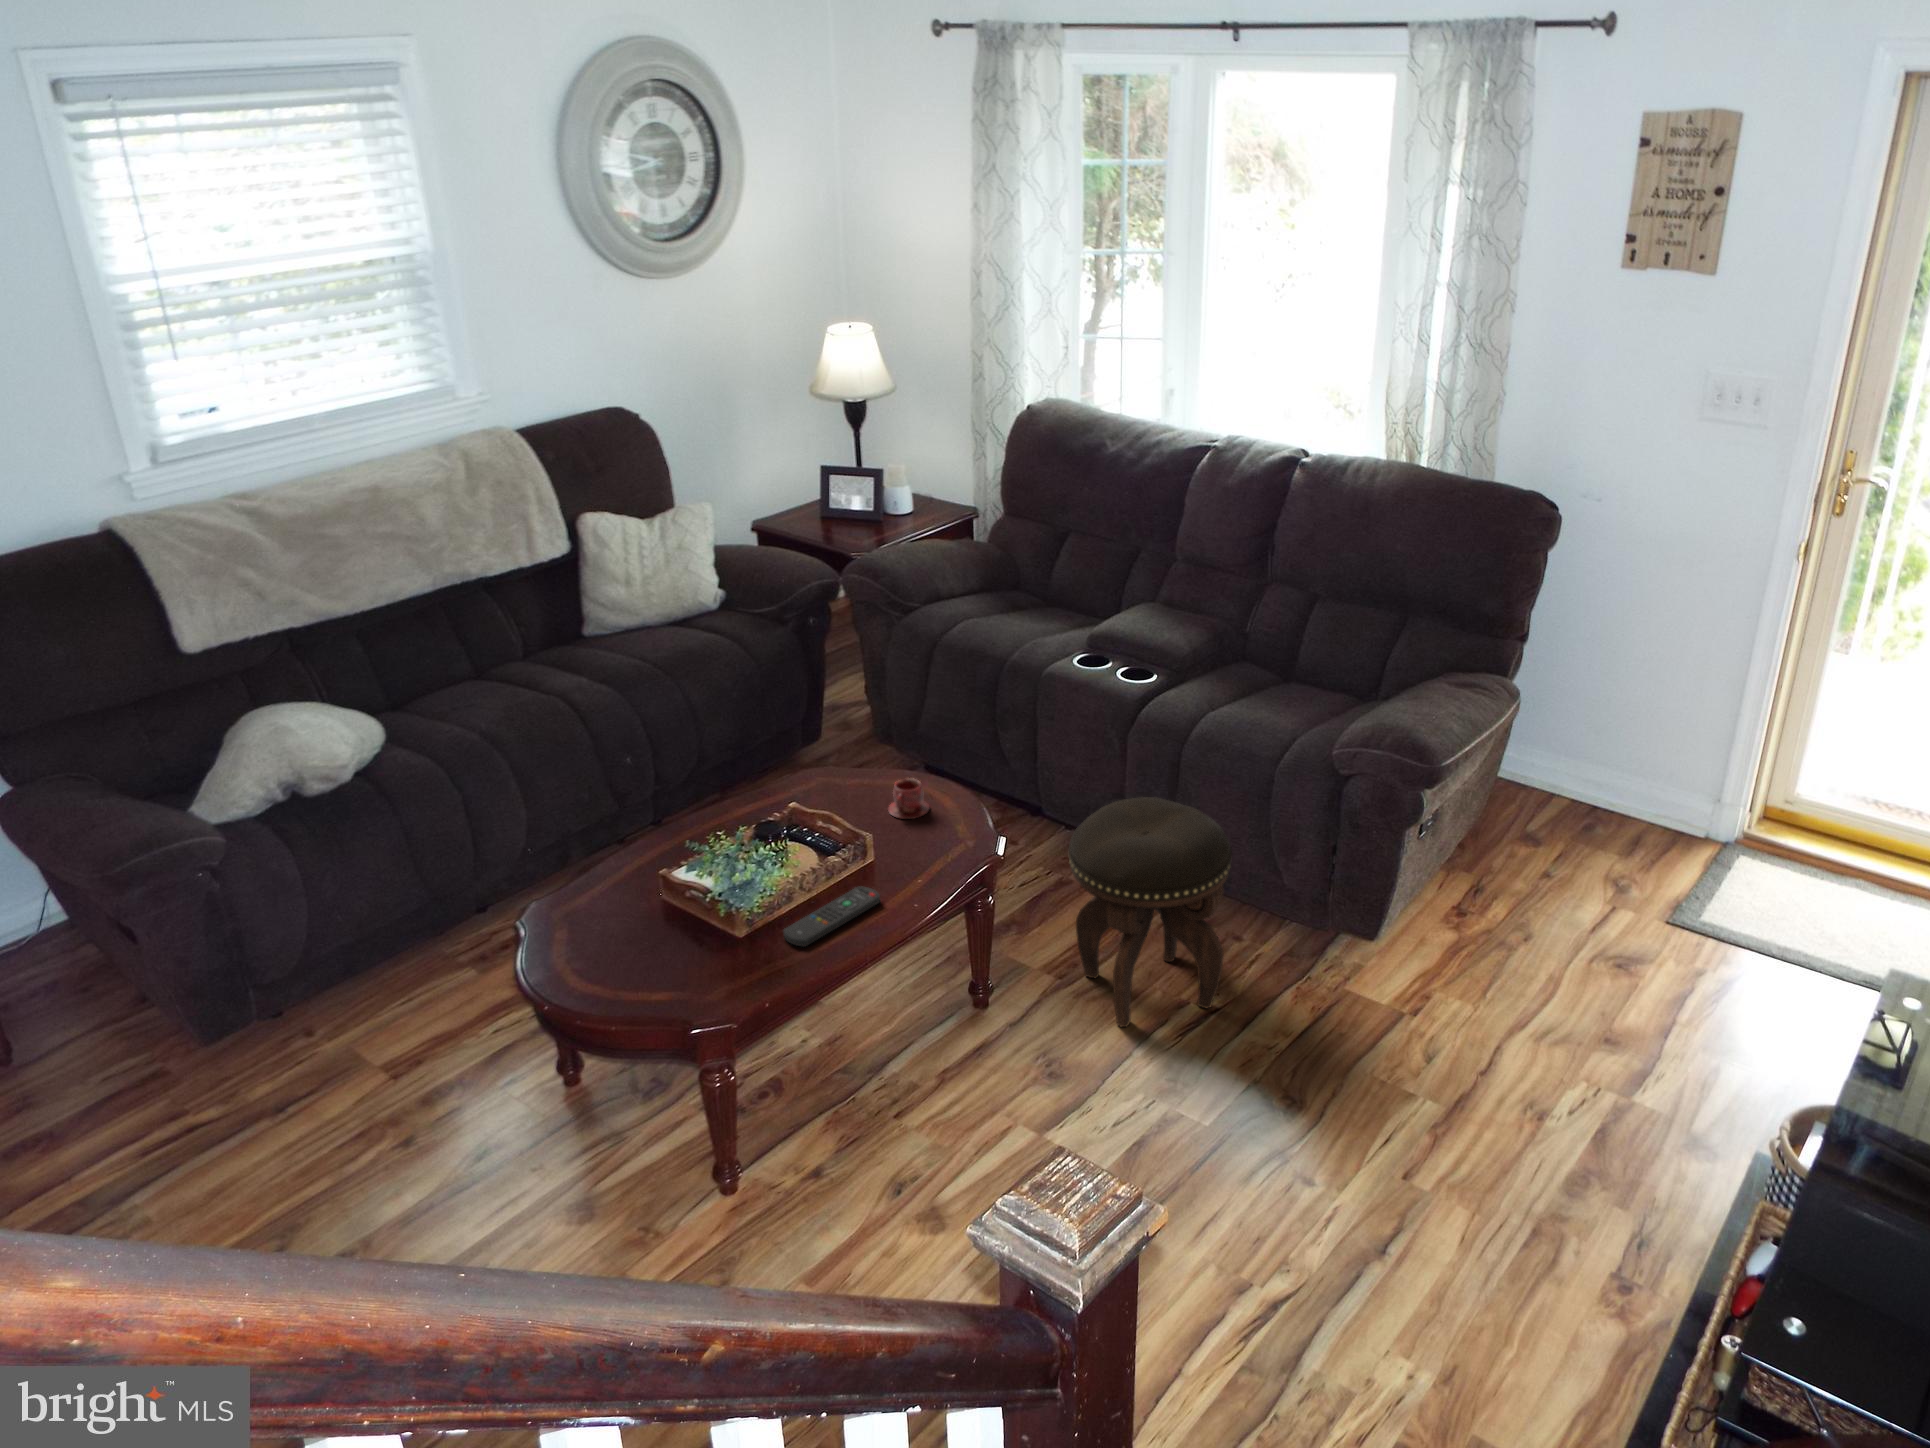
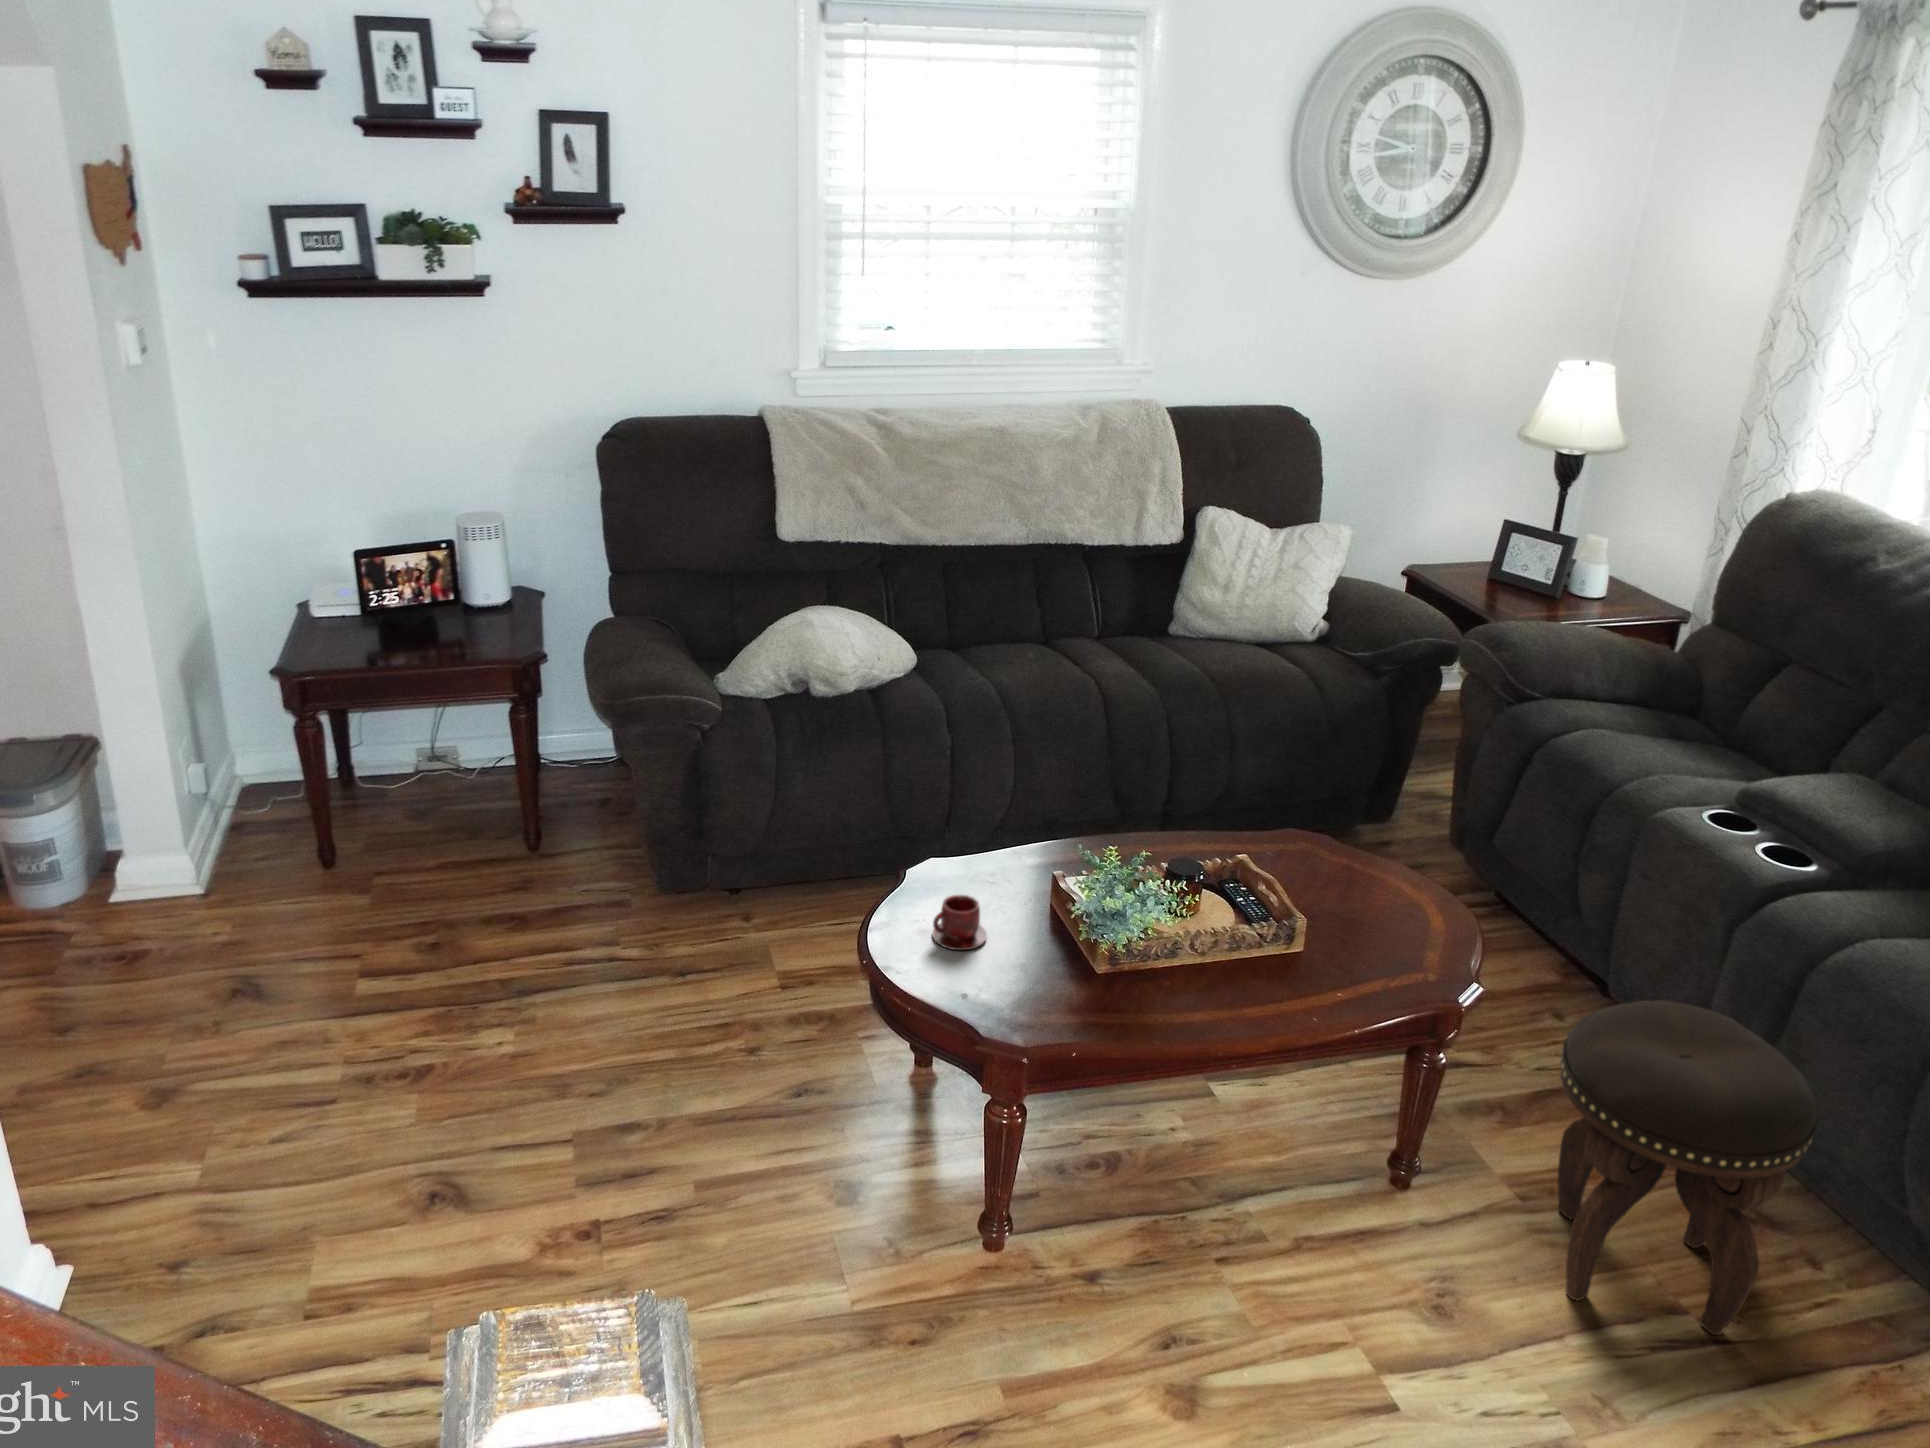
teacup: present [889,778,929,819] -> present [933,895,987,950]
remote control: present [783,886,880,947] -> none [1134,970,1271,1011]

